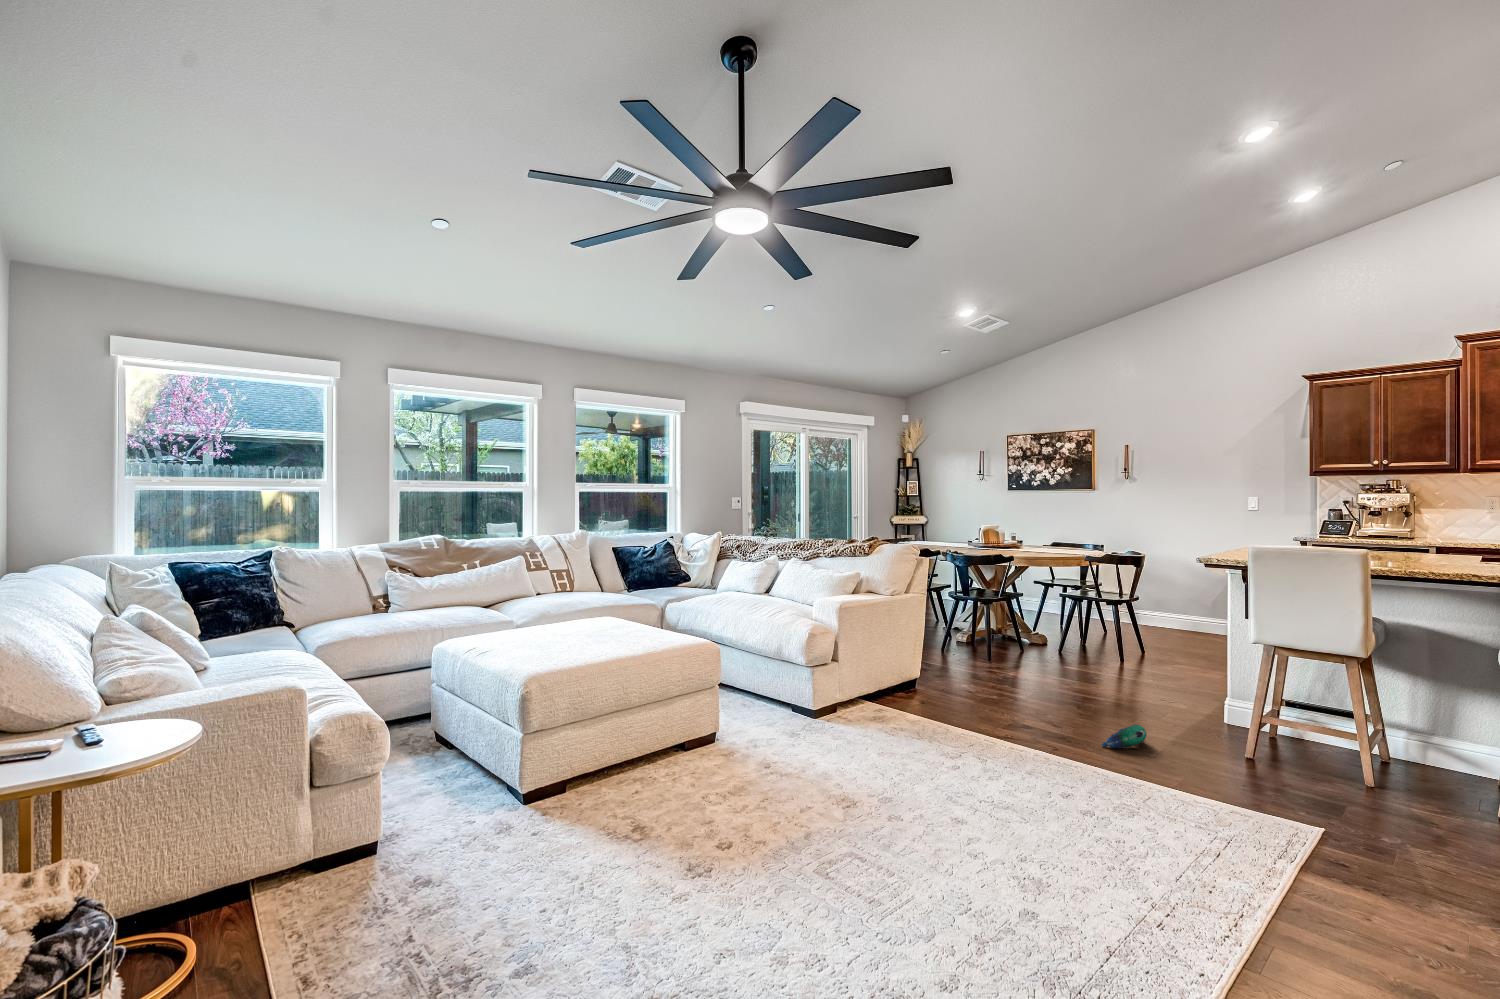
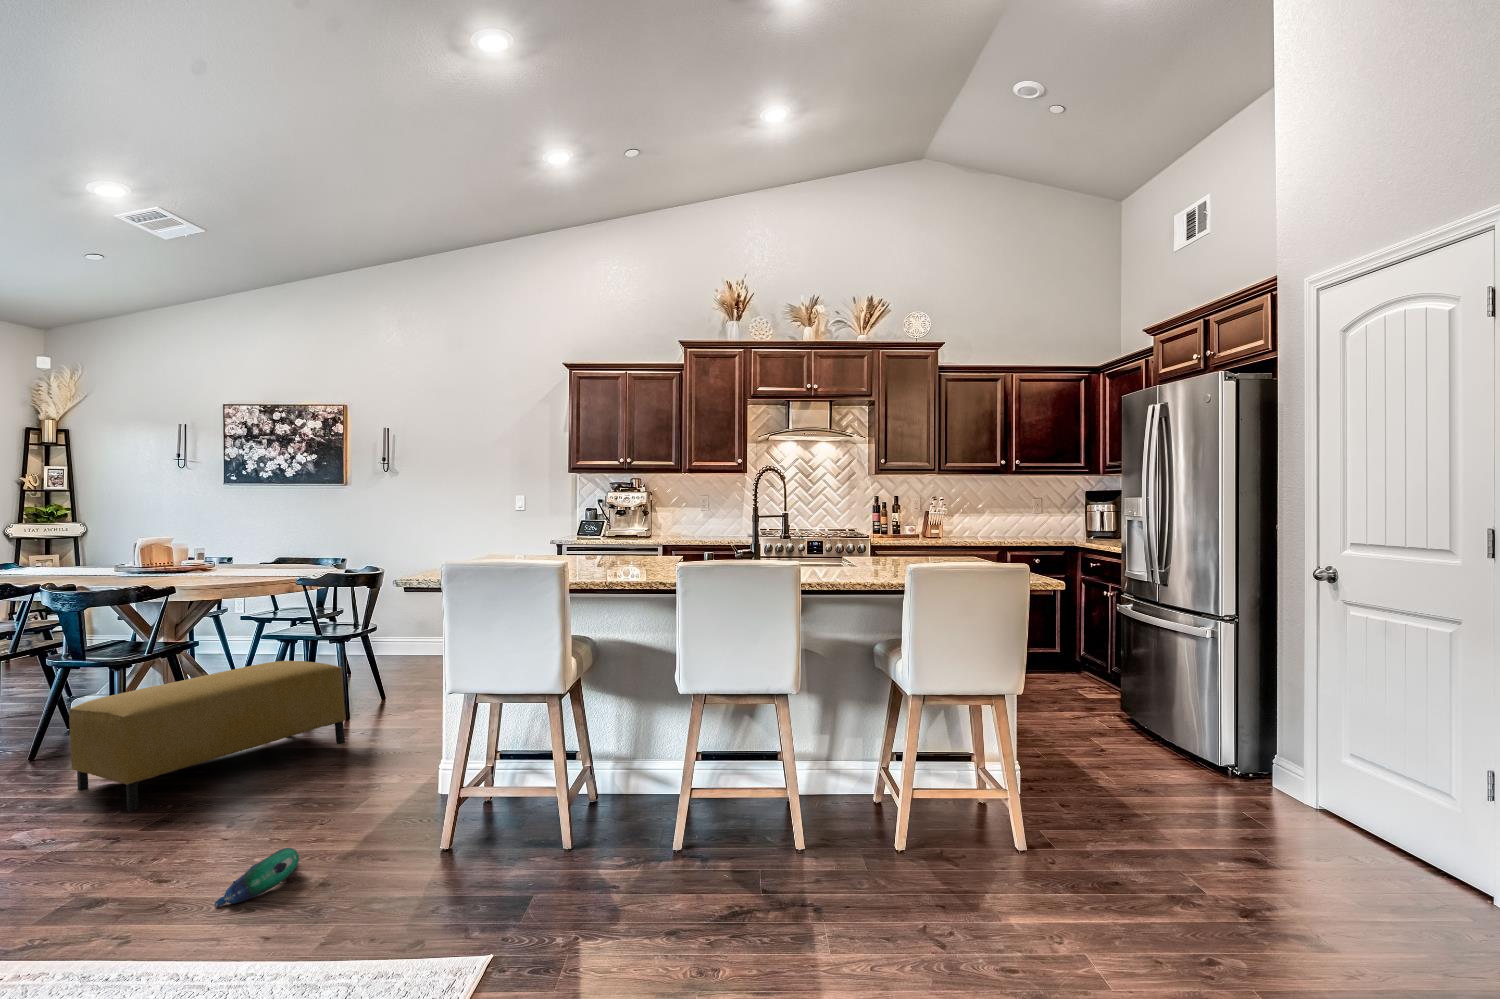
ottoman: none [976,612,1136,688] -> present [69,661,346,812]

